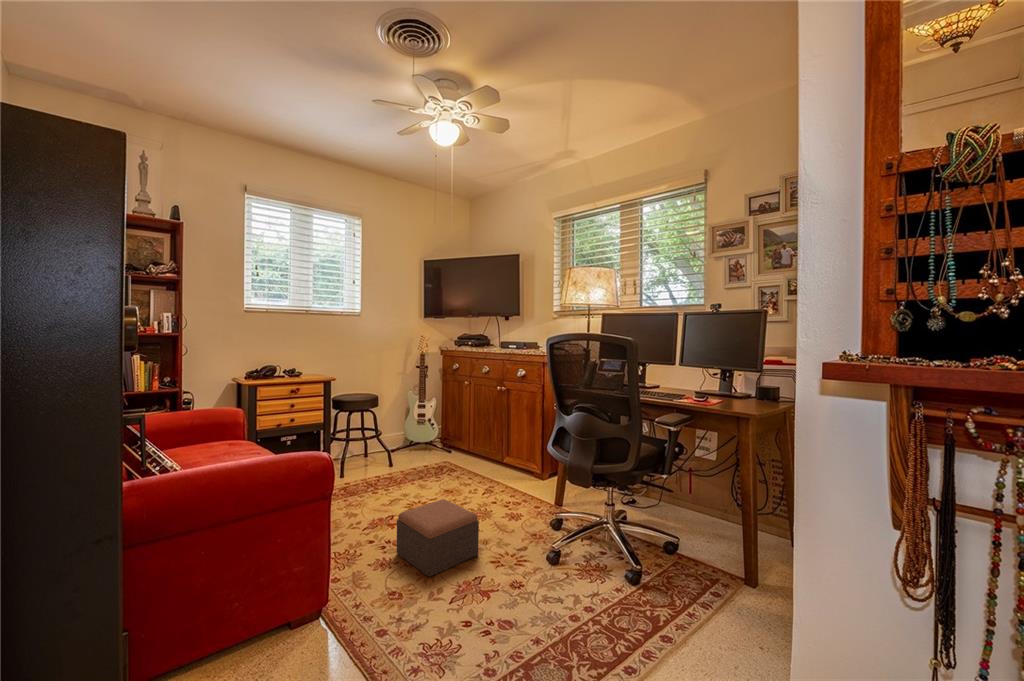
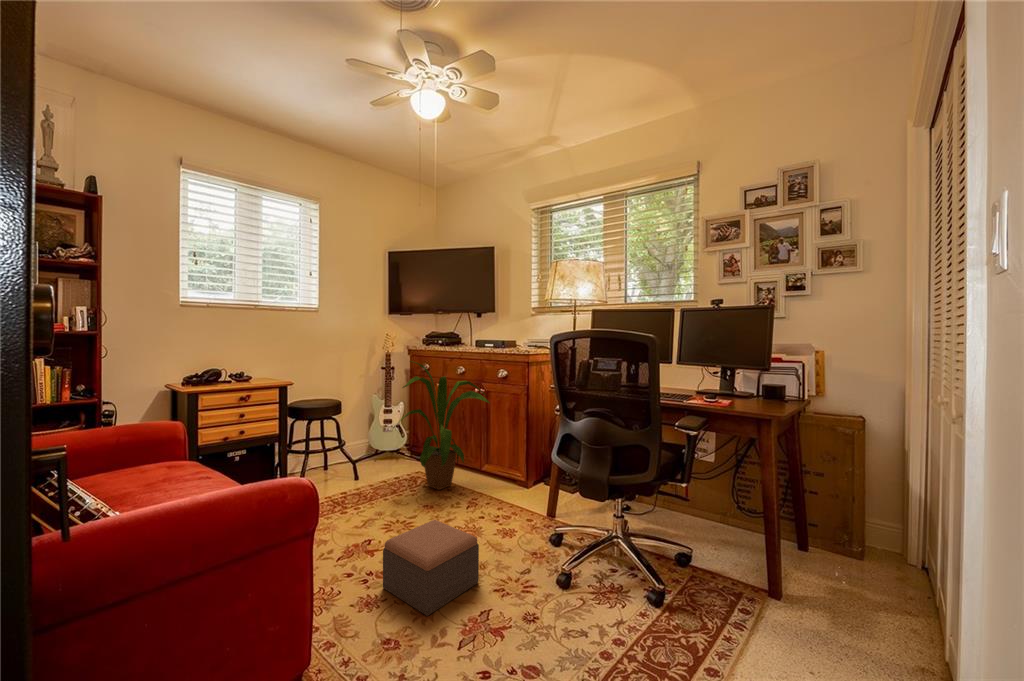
house plant: none [419,360,507,478] -> present [400,361,490,490]

